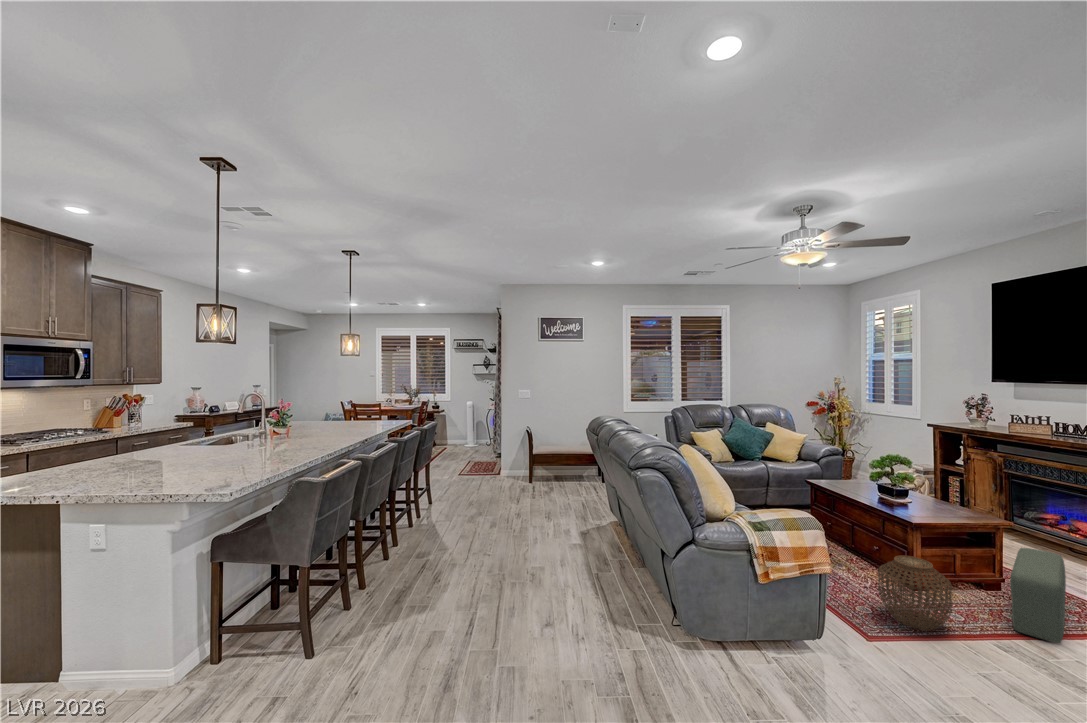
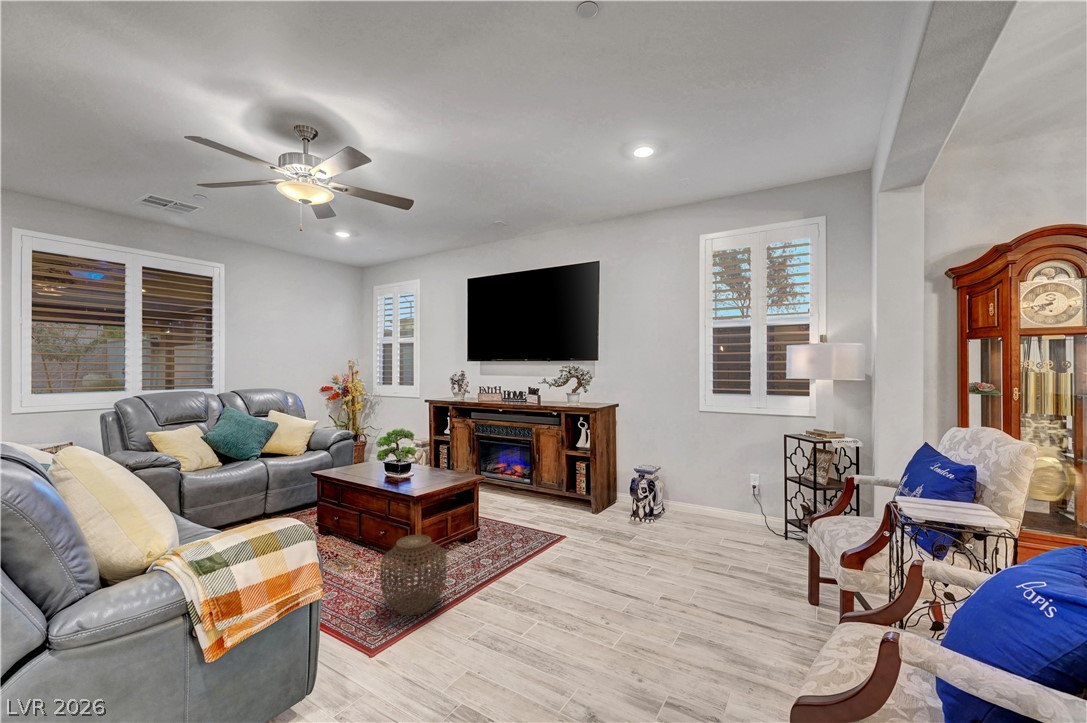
pouf: present [1010,548,1066,643] -> none [488,496,519,577]

